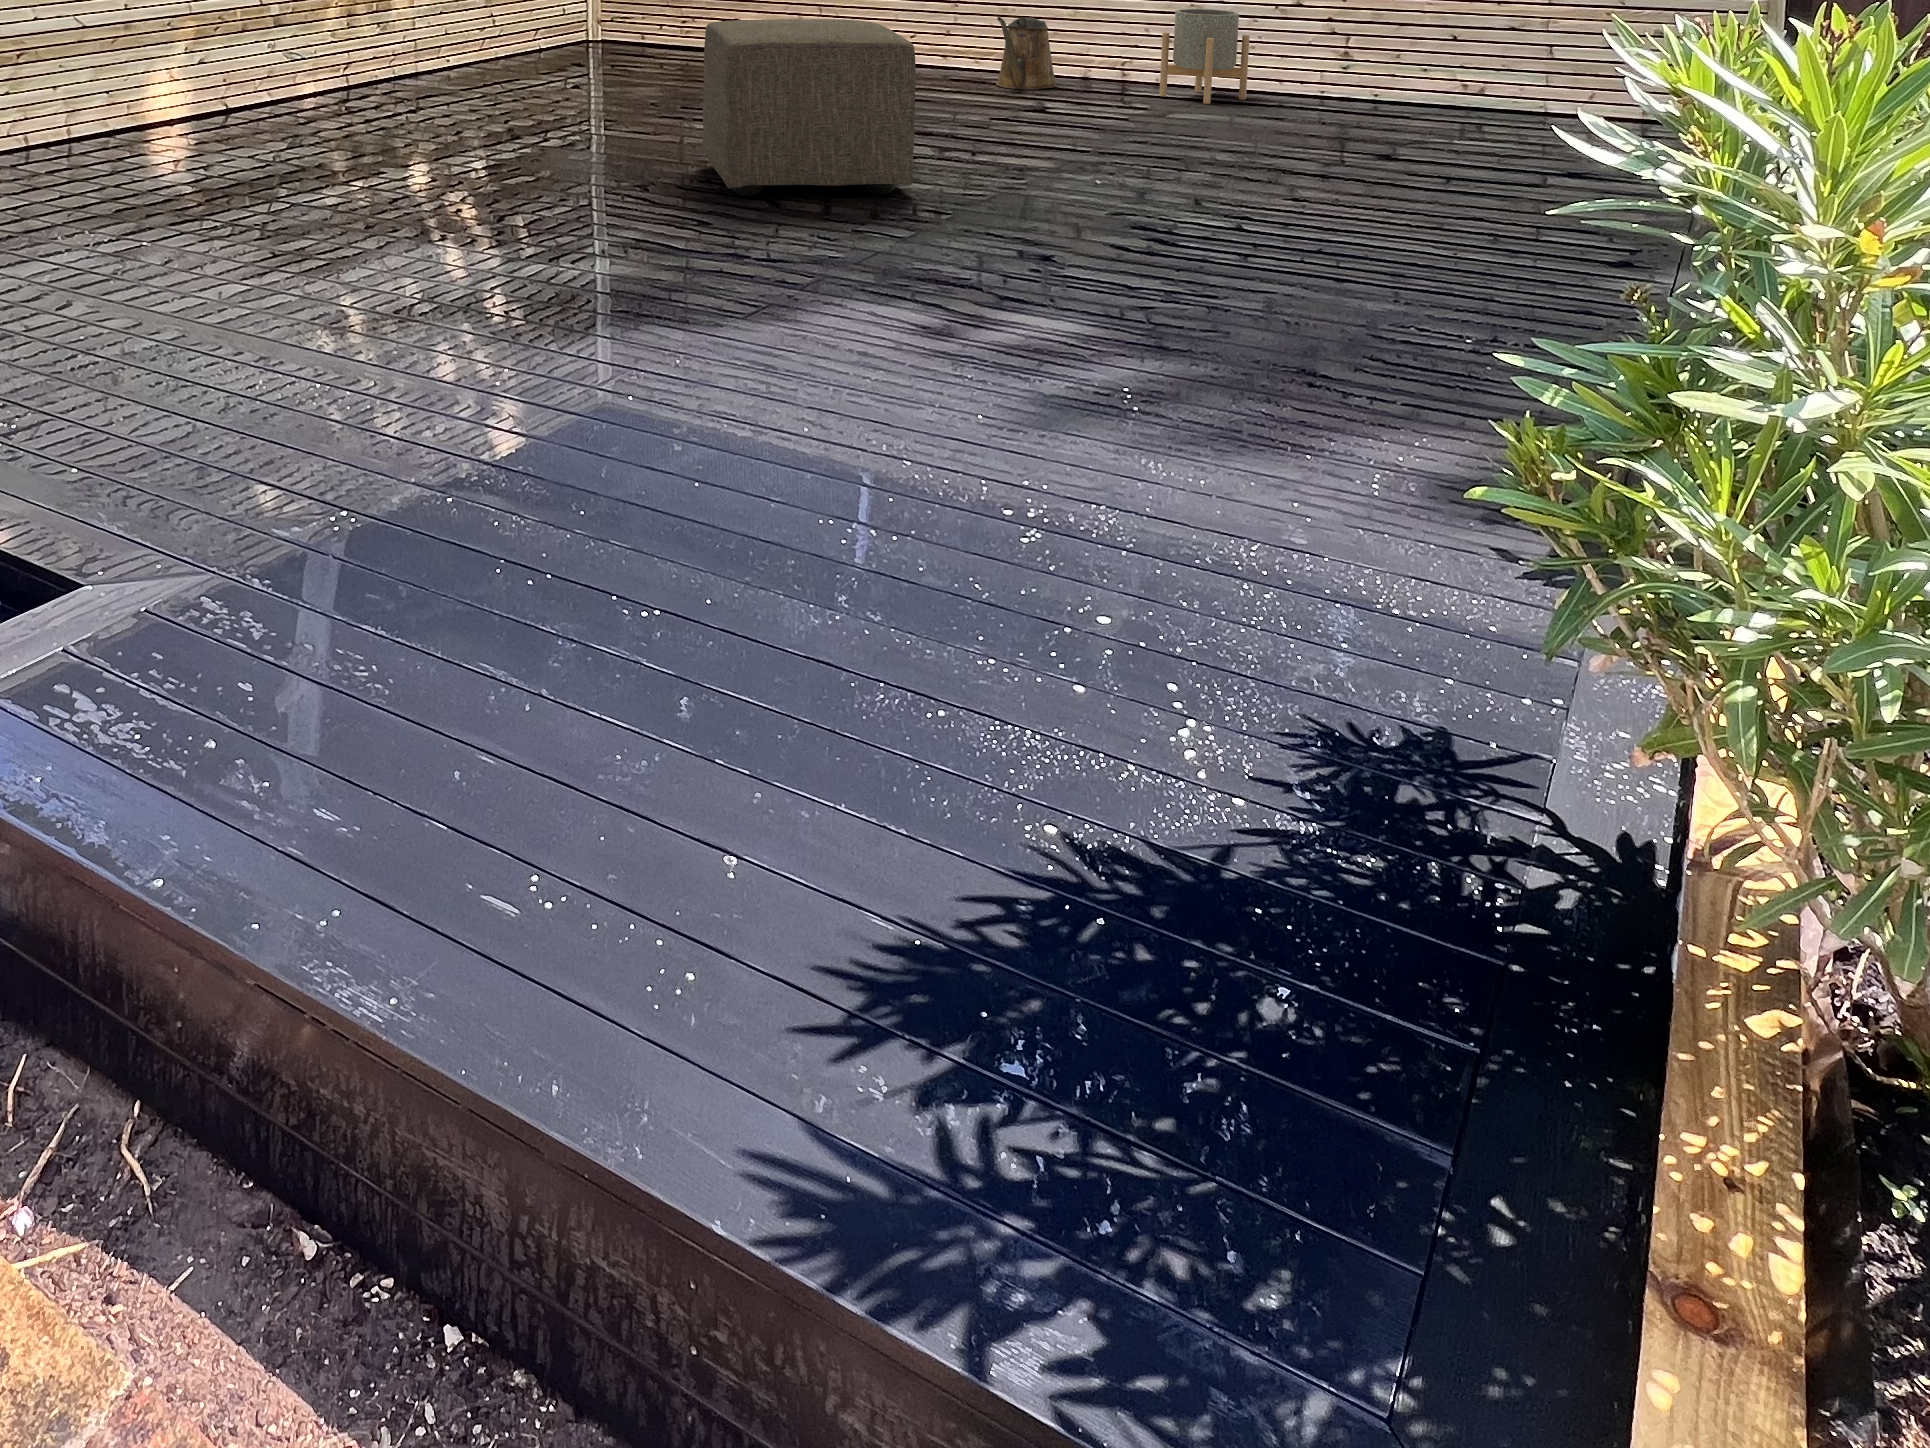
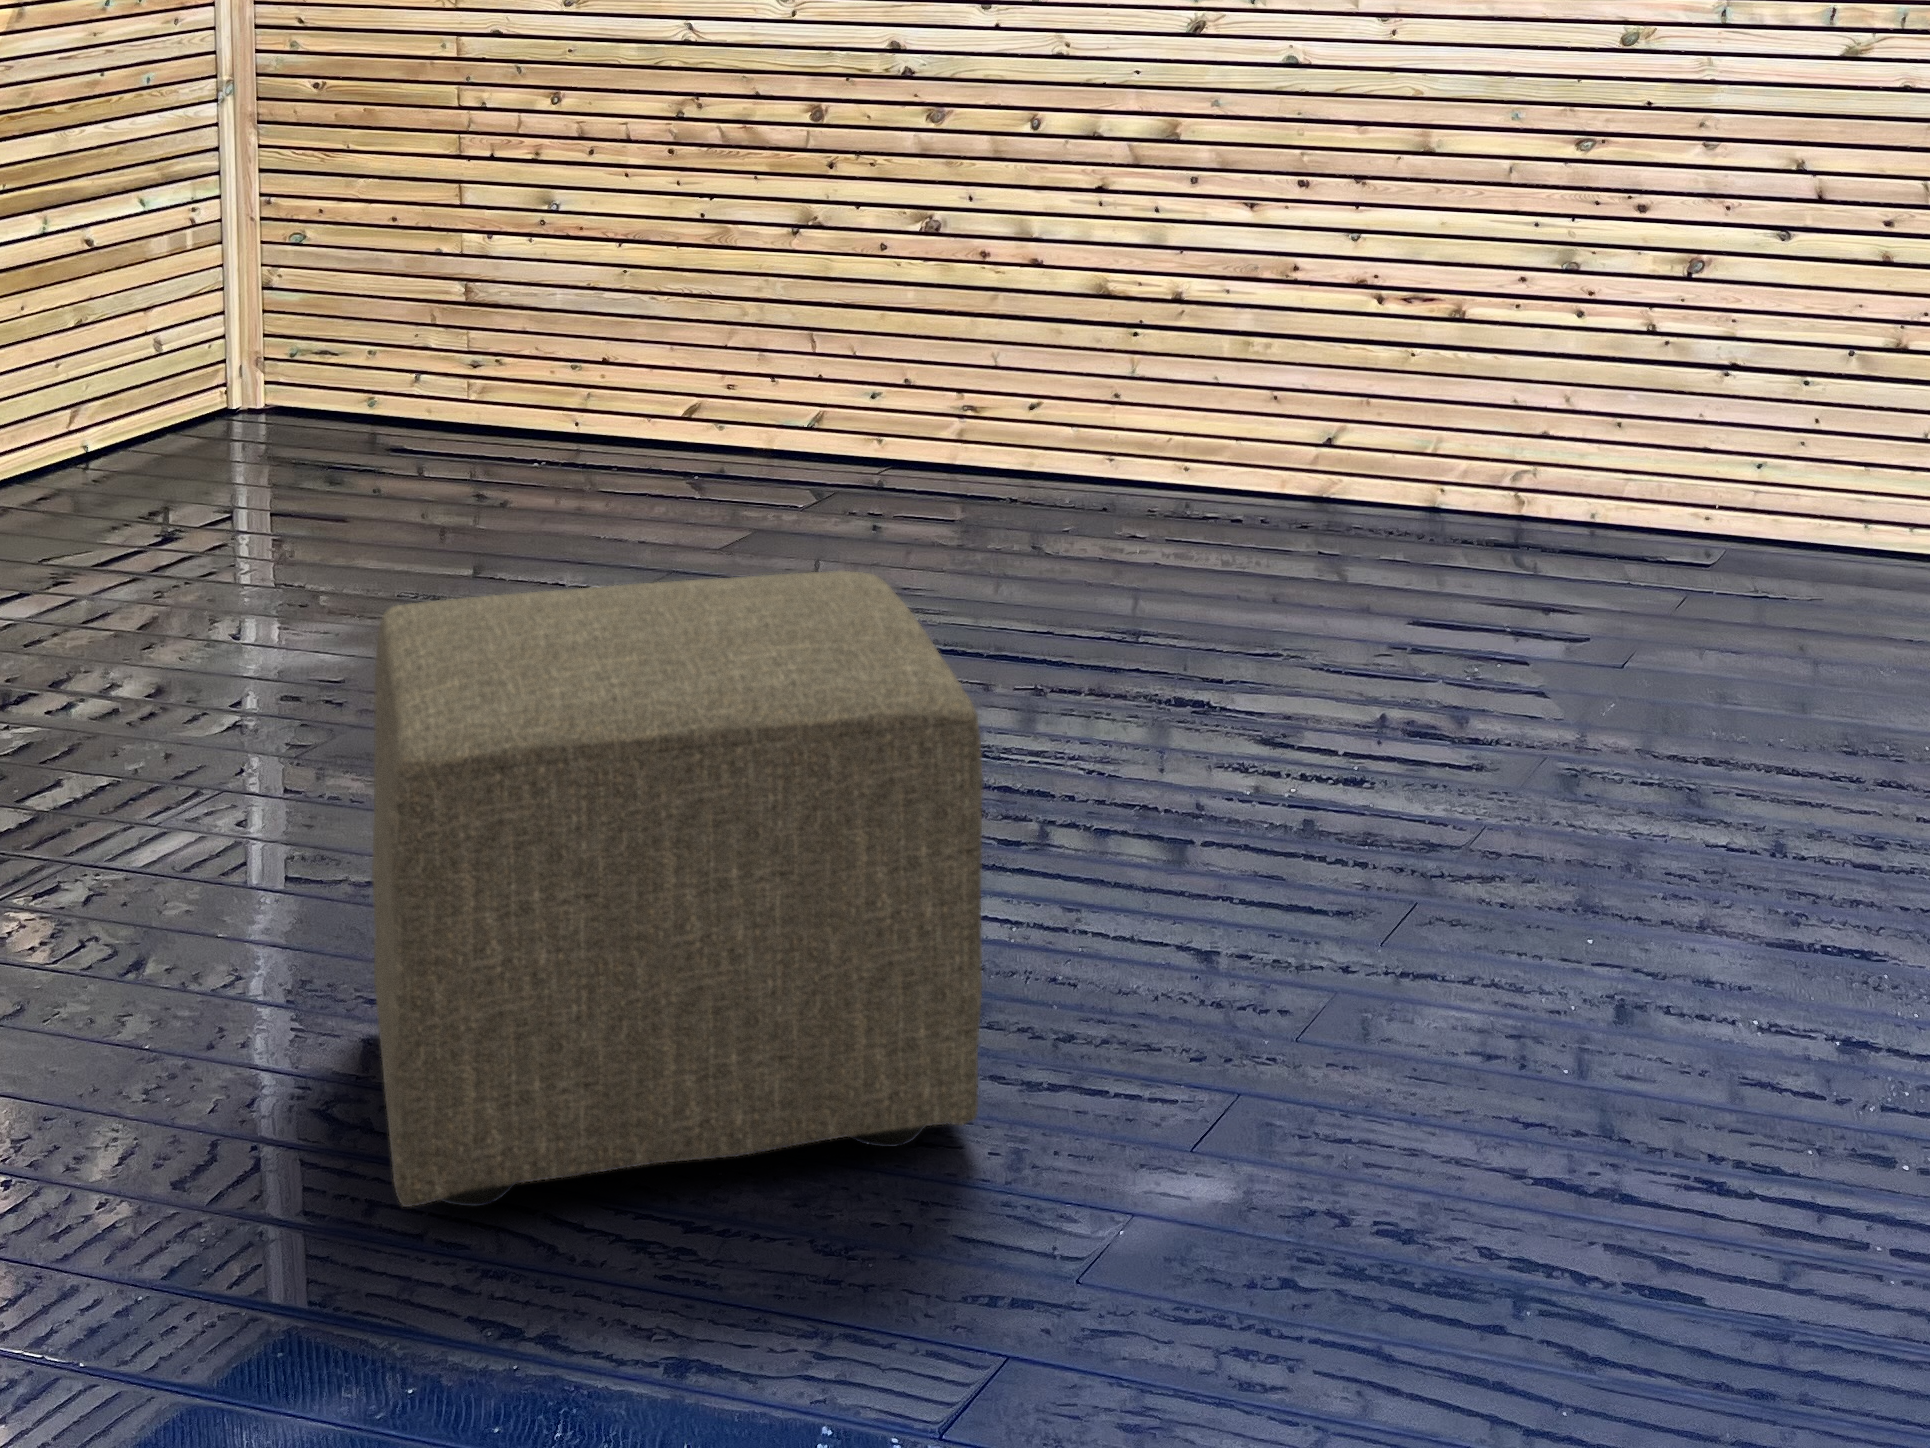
planter: present [1159,9,1250,104] -> none [1600,358,1797,599]
watering can: present [996,17,1057,90] -> none [1221,378,1364,559]

